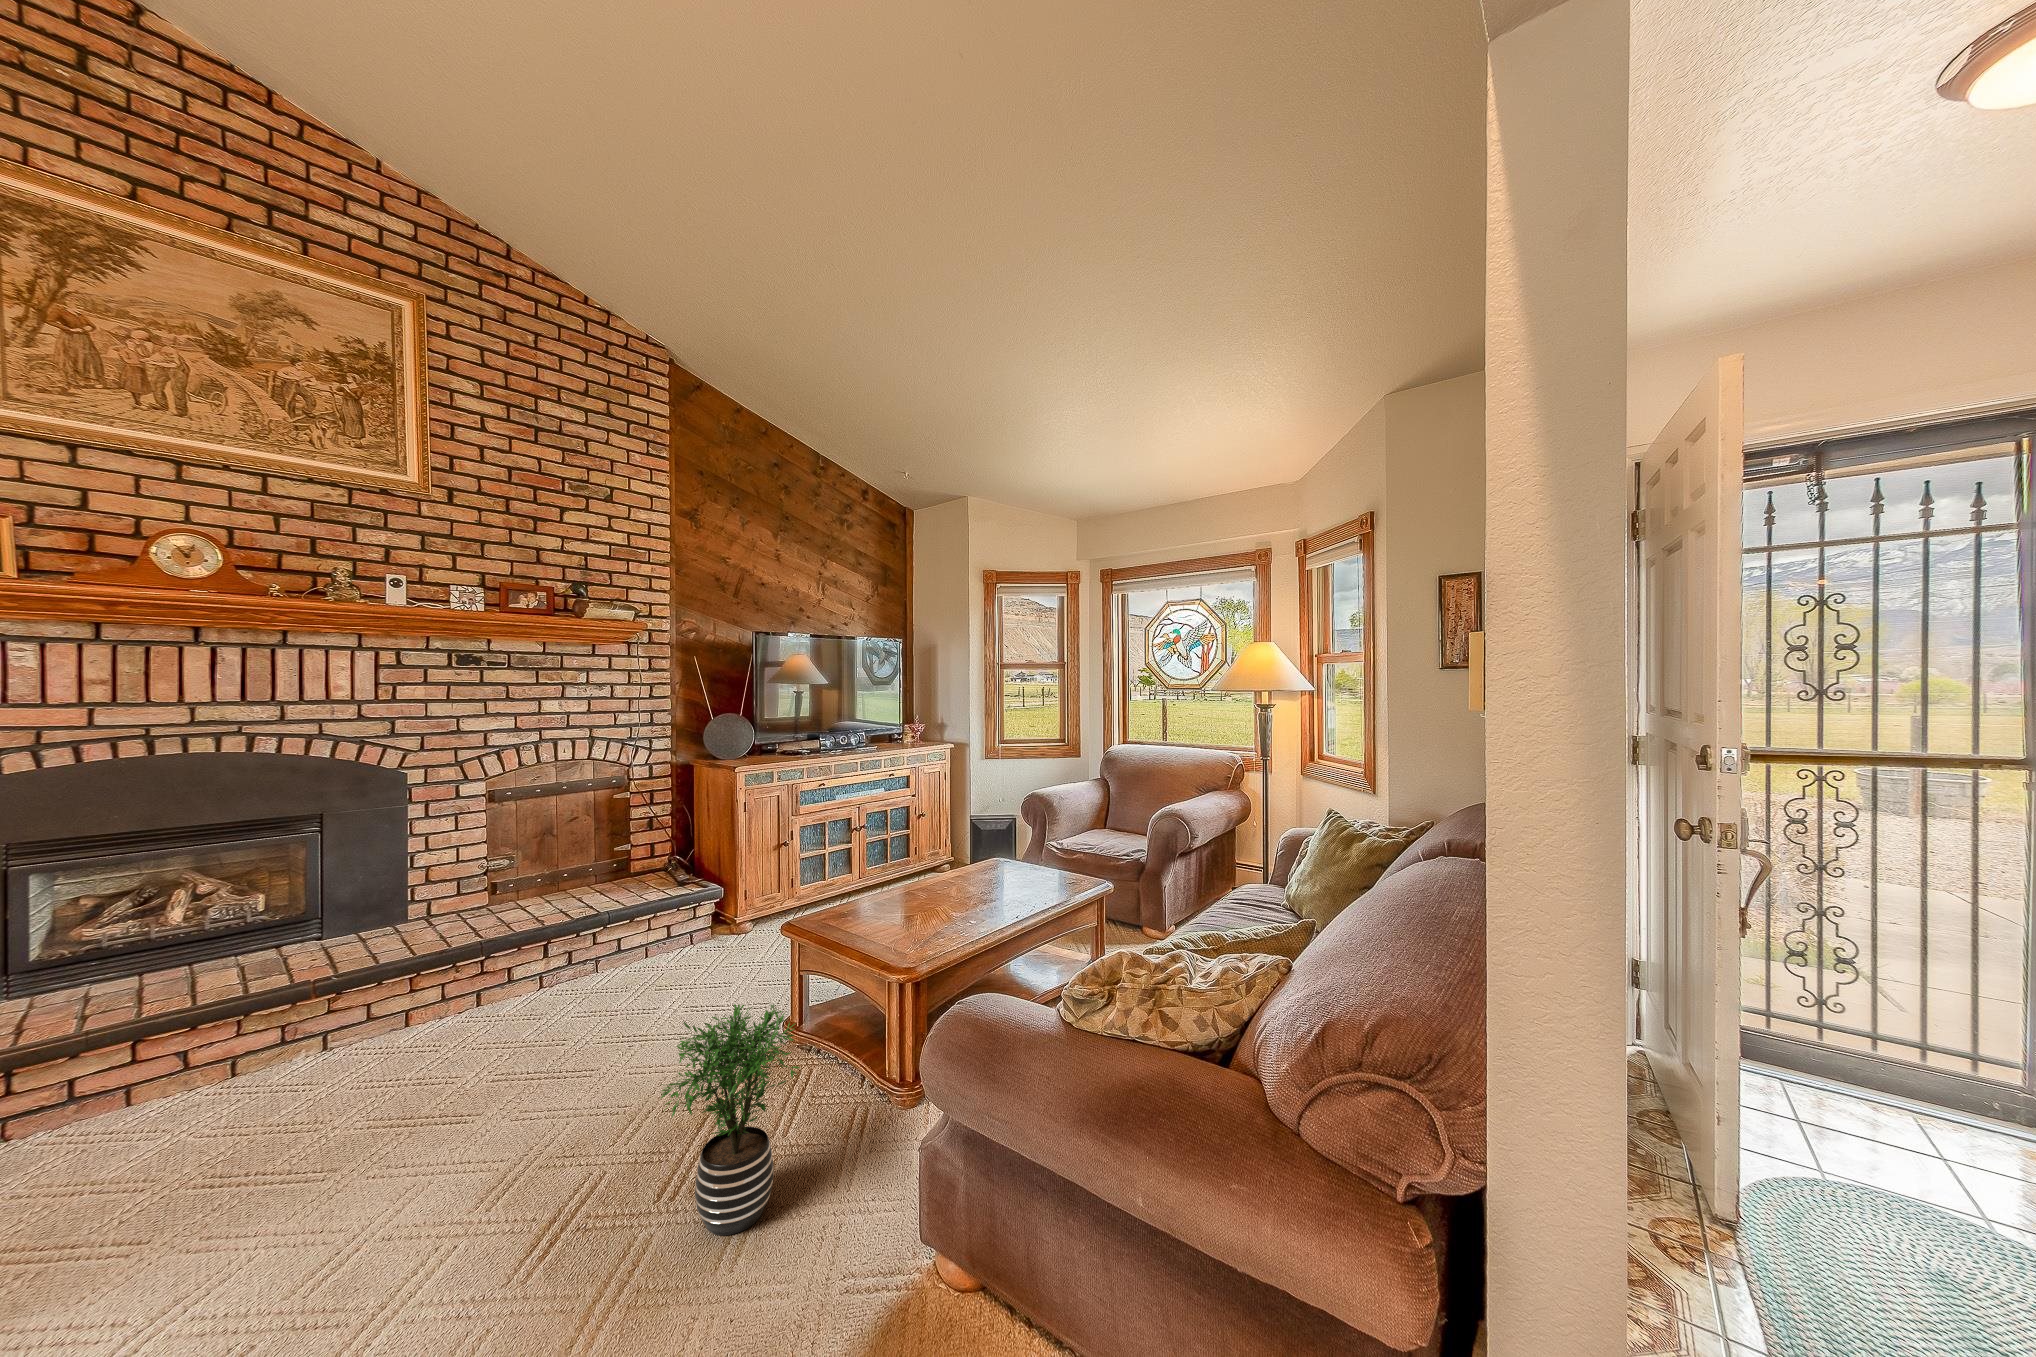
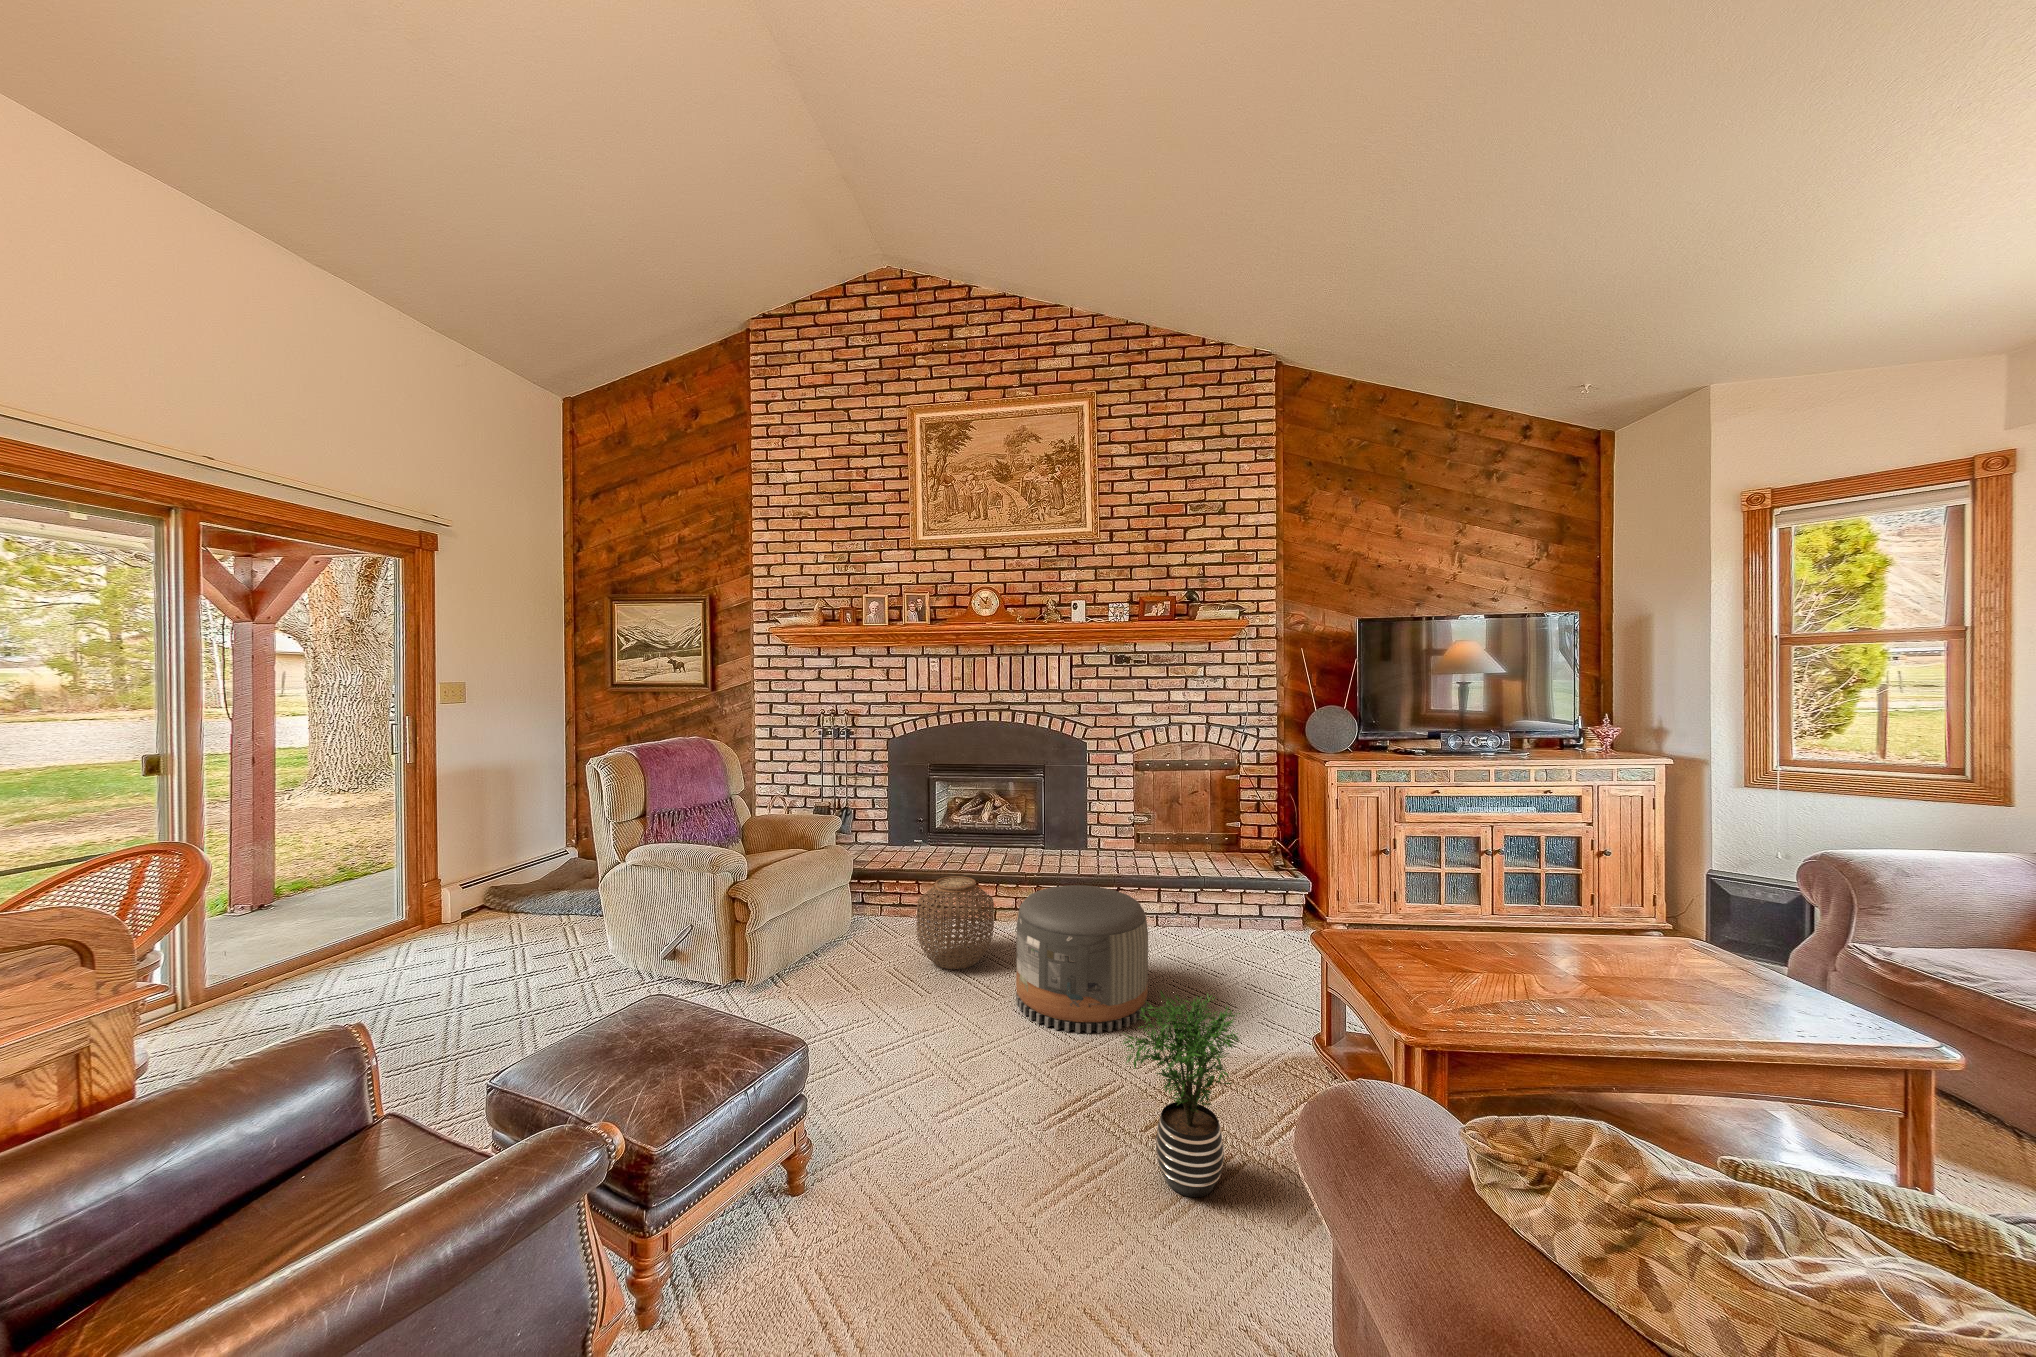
pouf: none [356,949,585,1170] -> present [1016,885,1148,1033]
woven basket: none [64,1008,274,1188] -> present [917,876,994,969]

